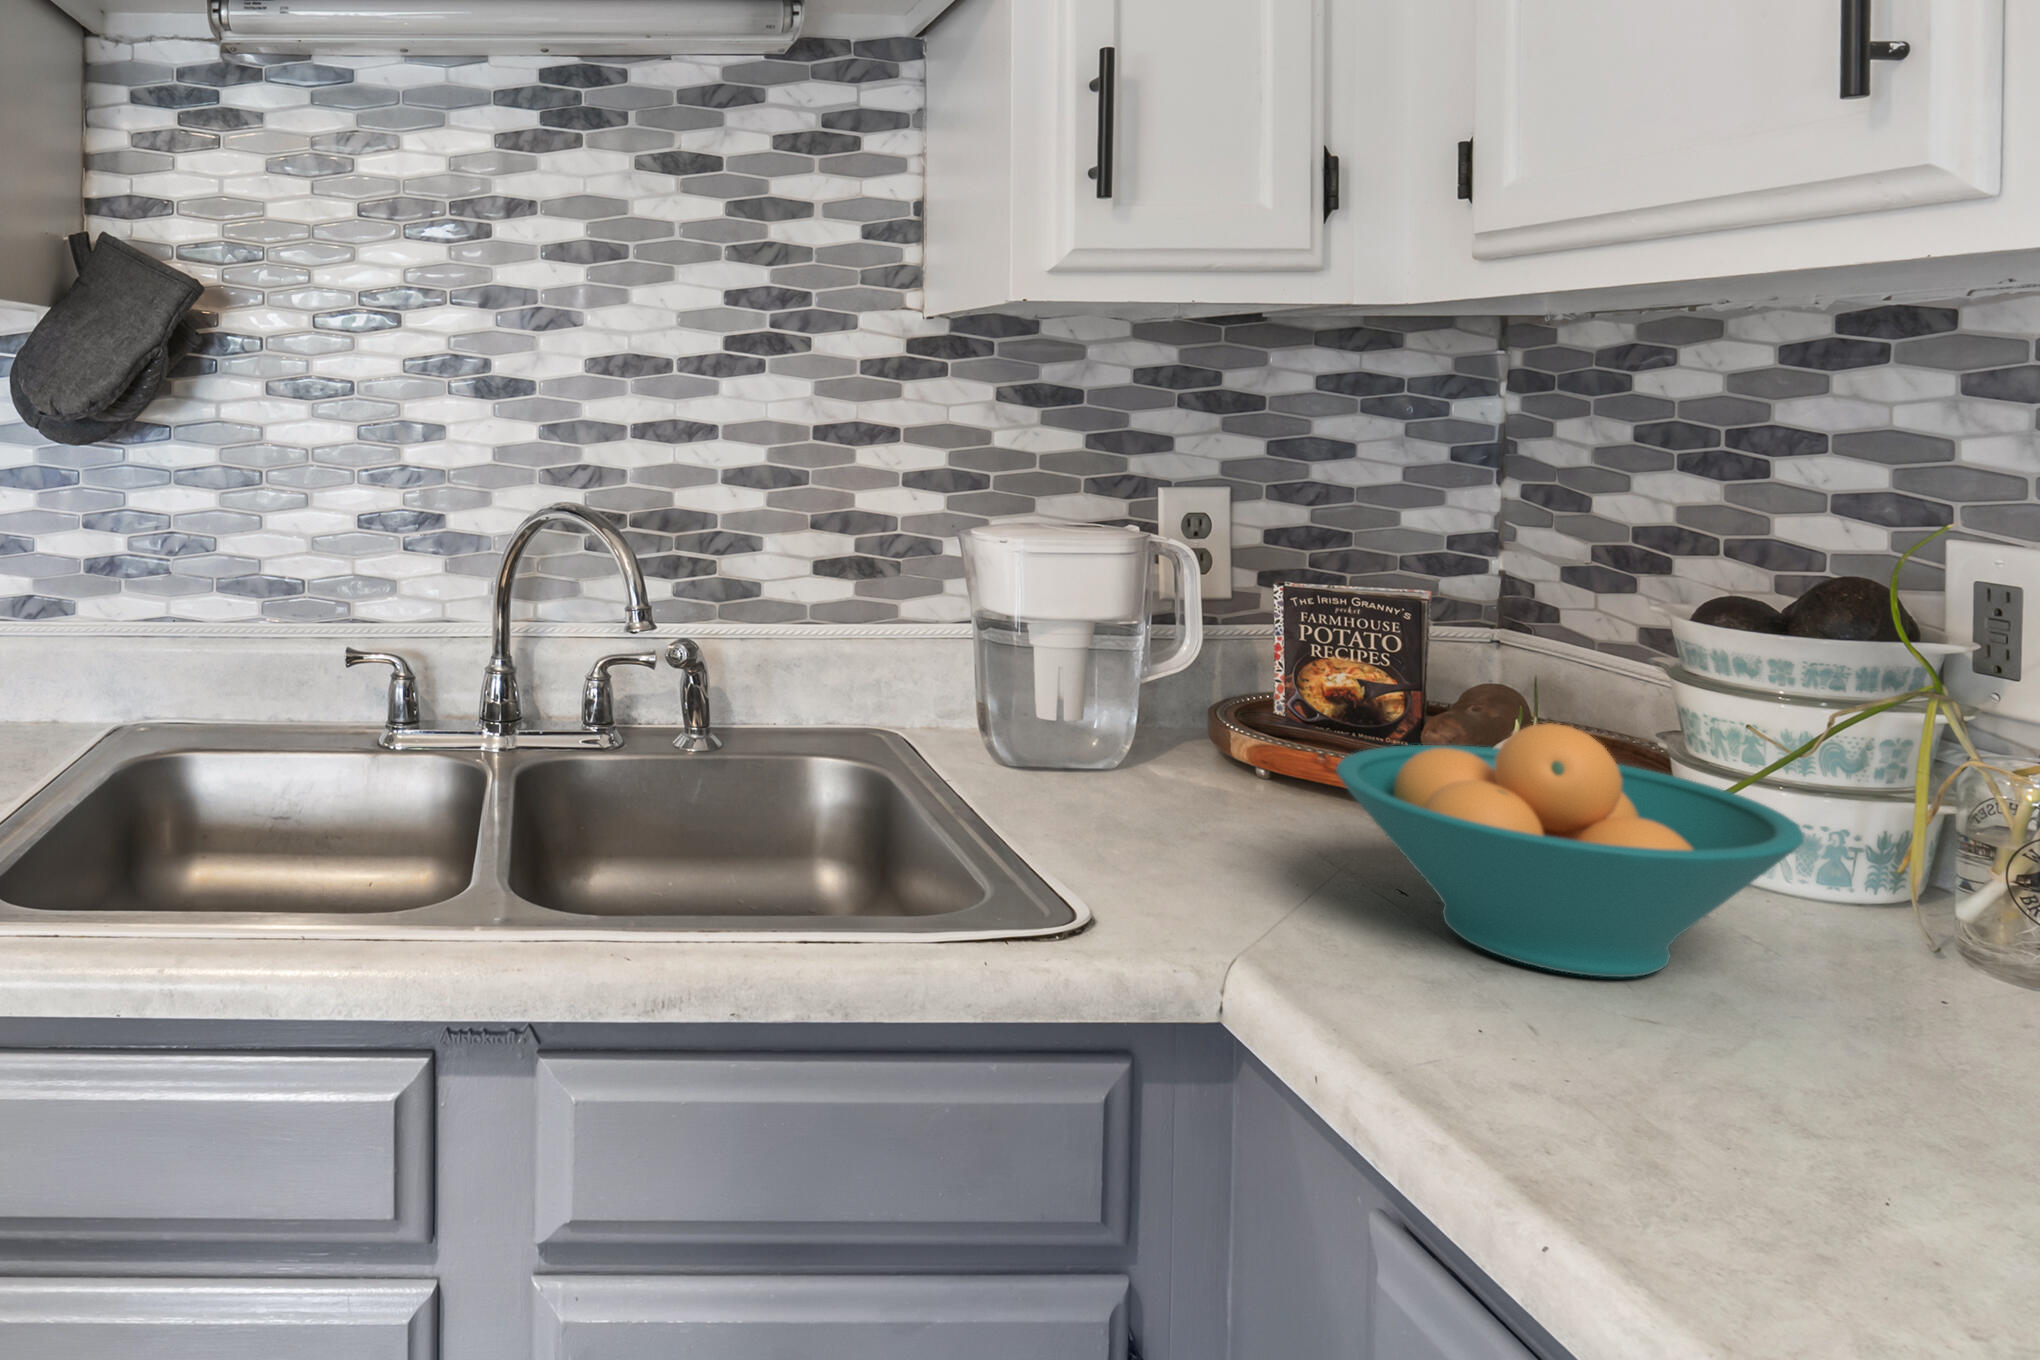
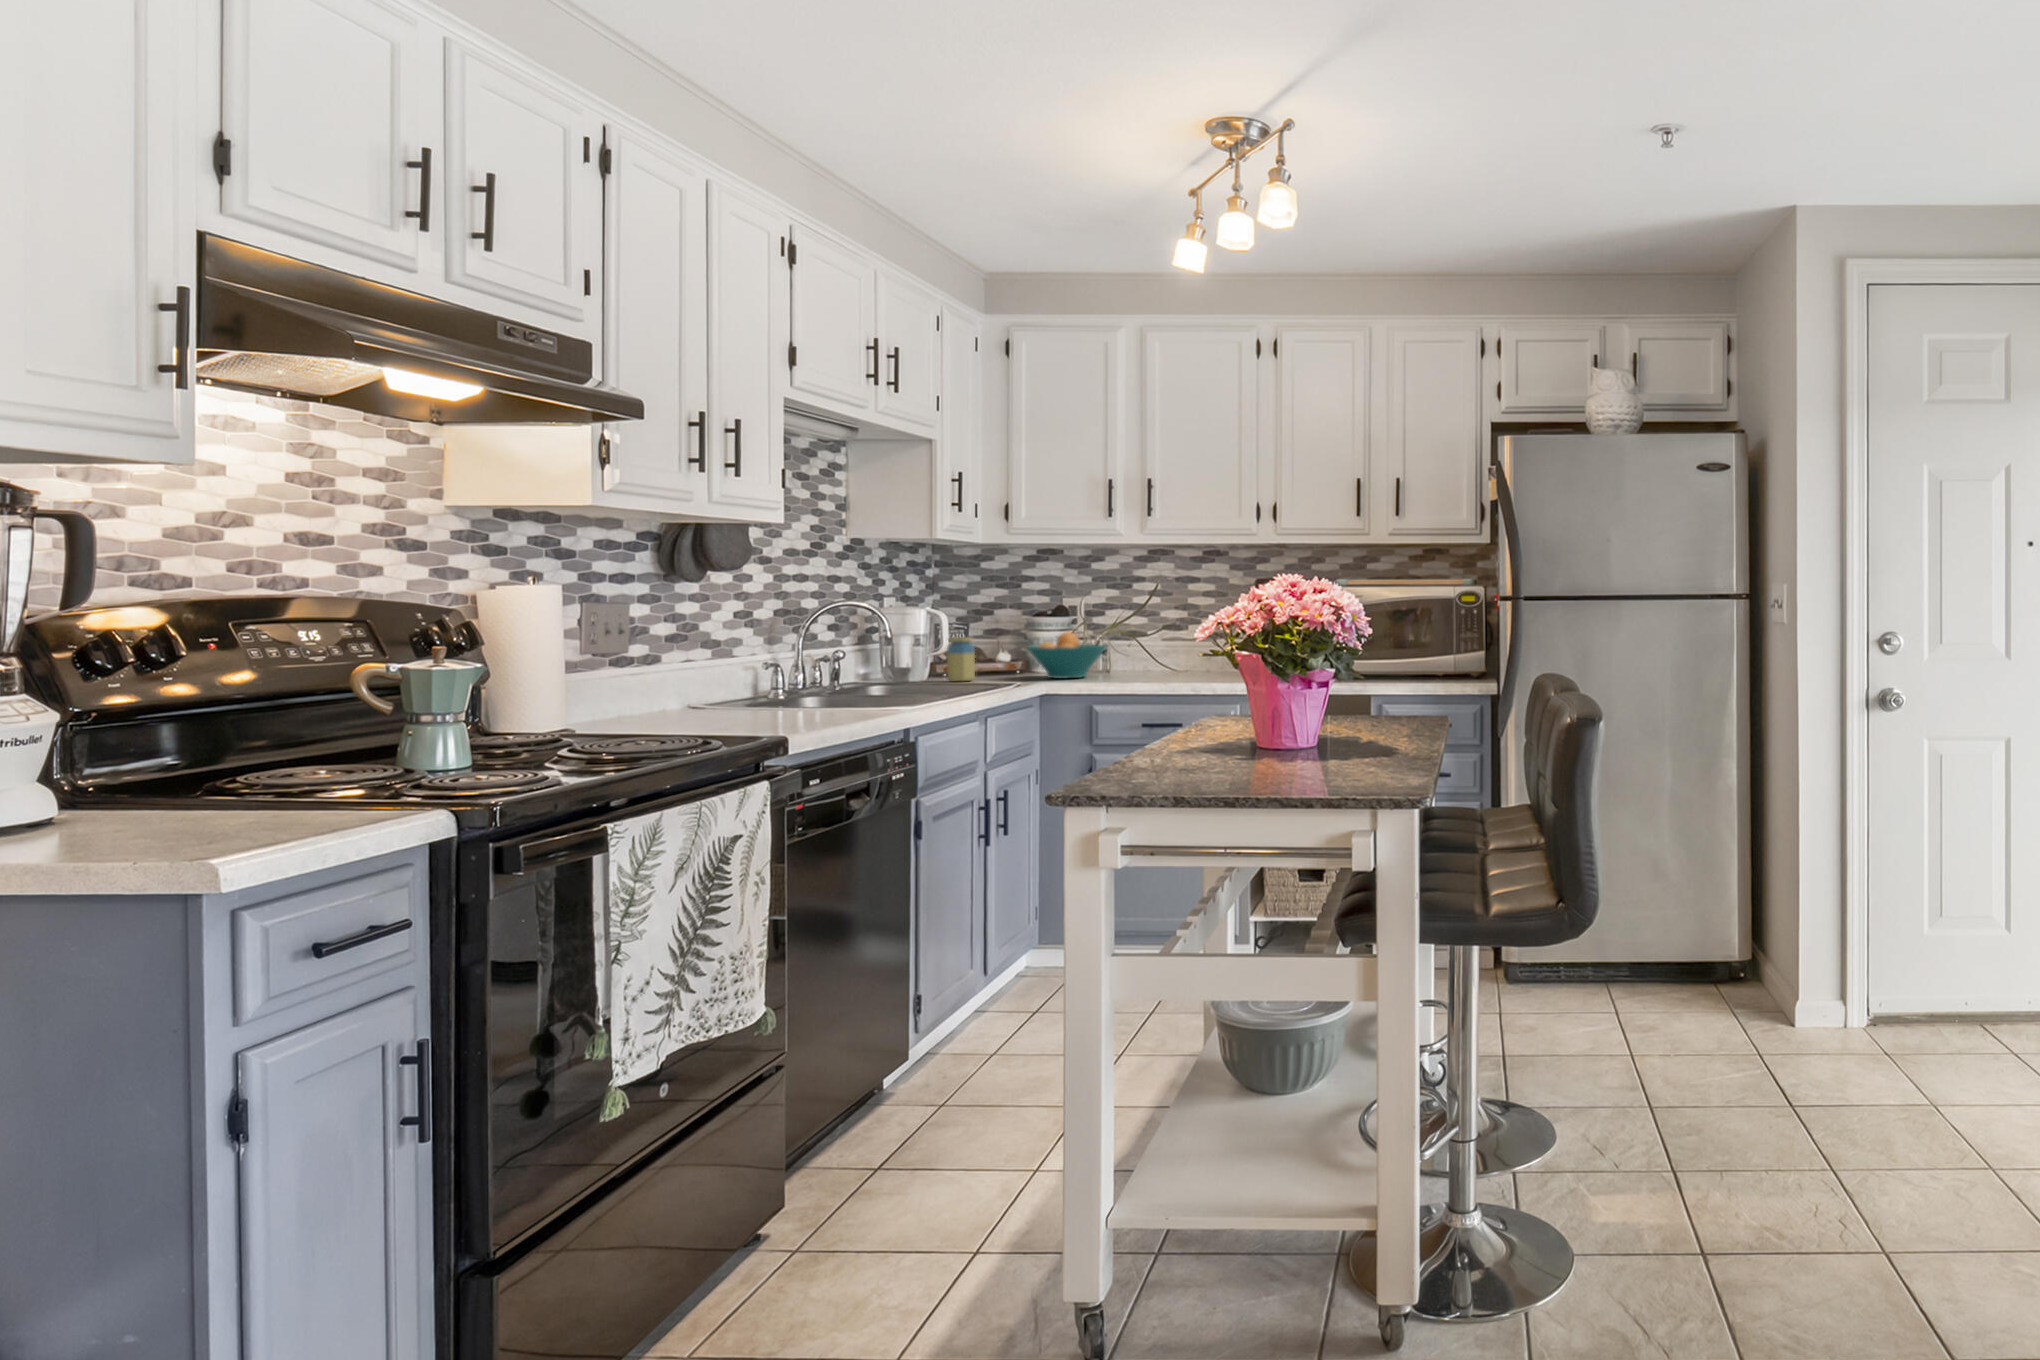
jar: none [1144,645,1247,817] -> present [947,637,975,682]

